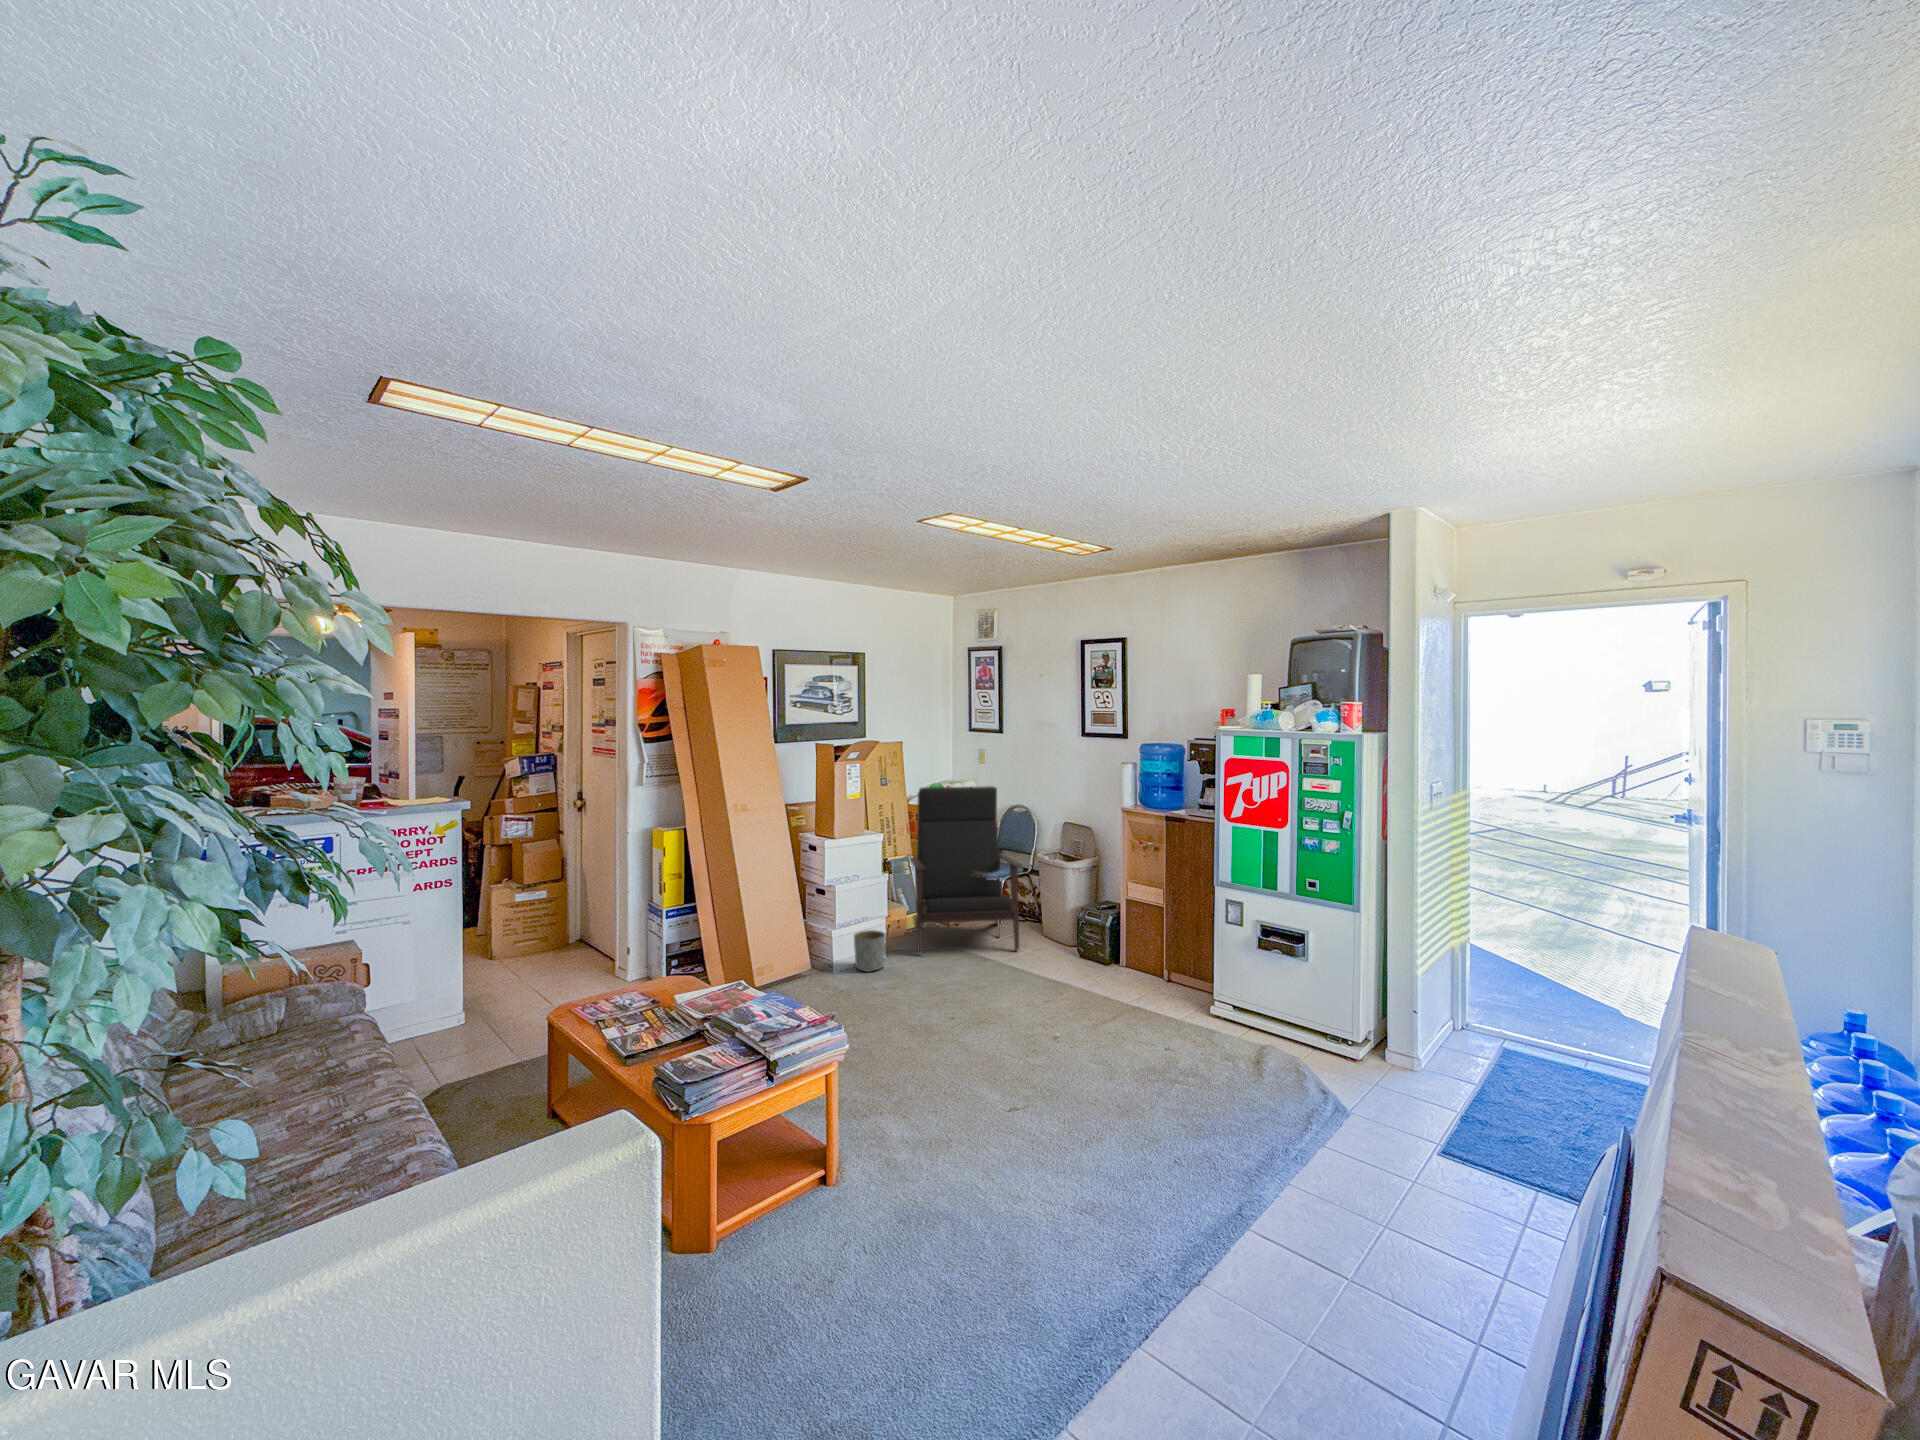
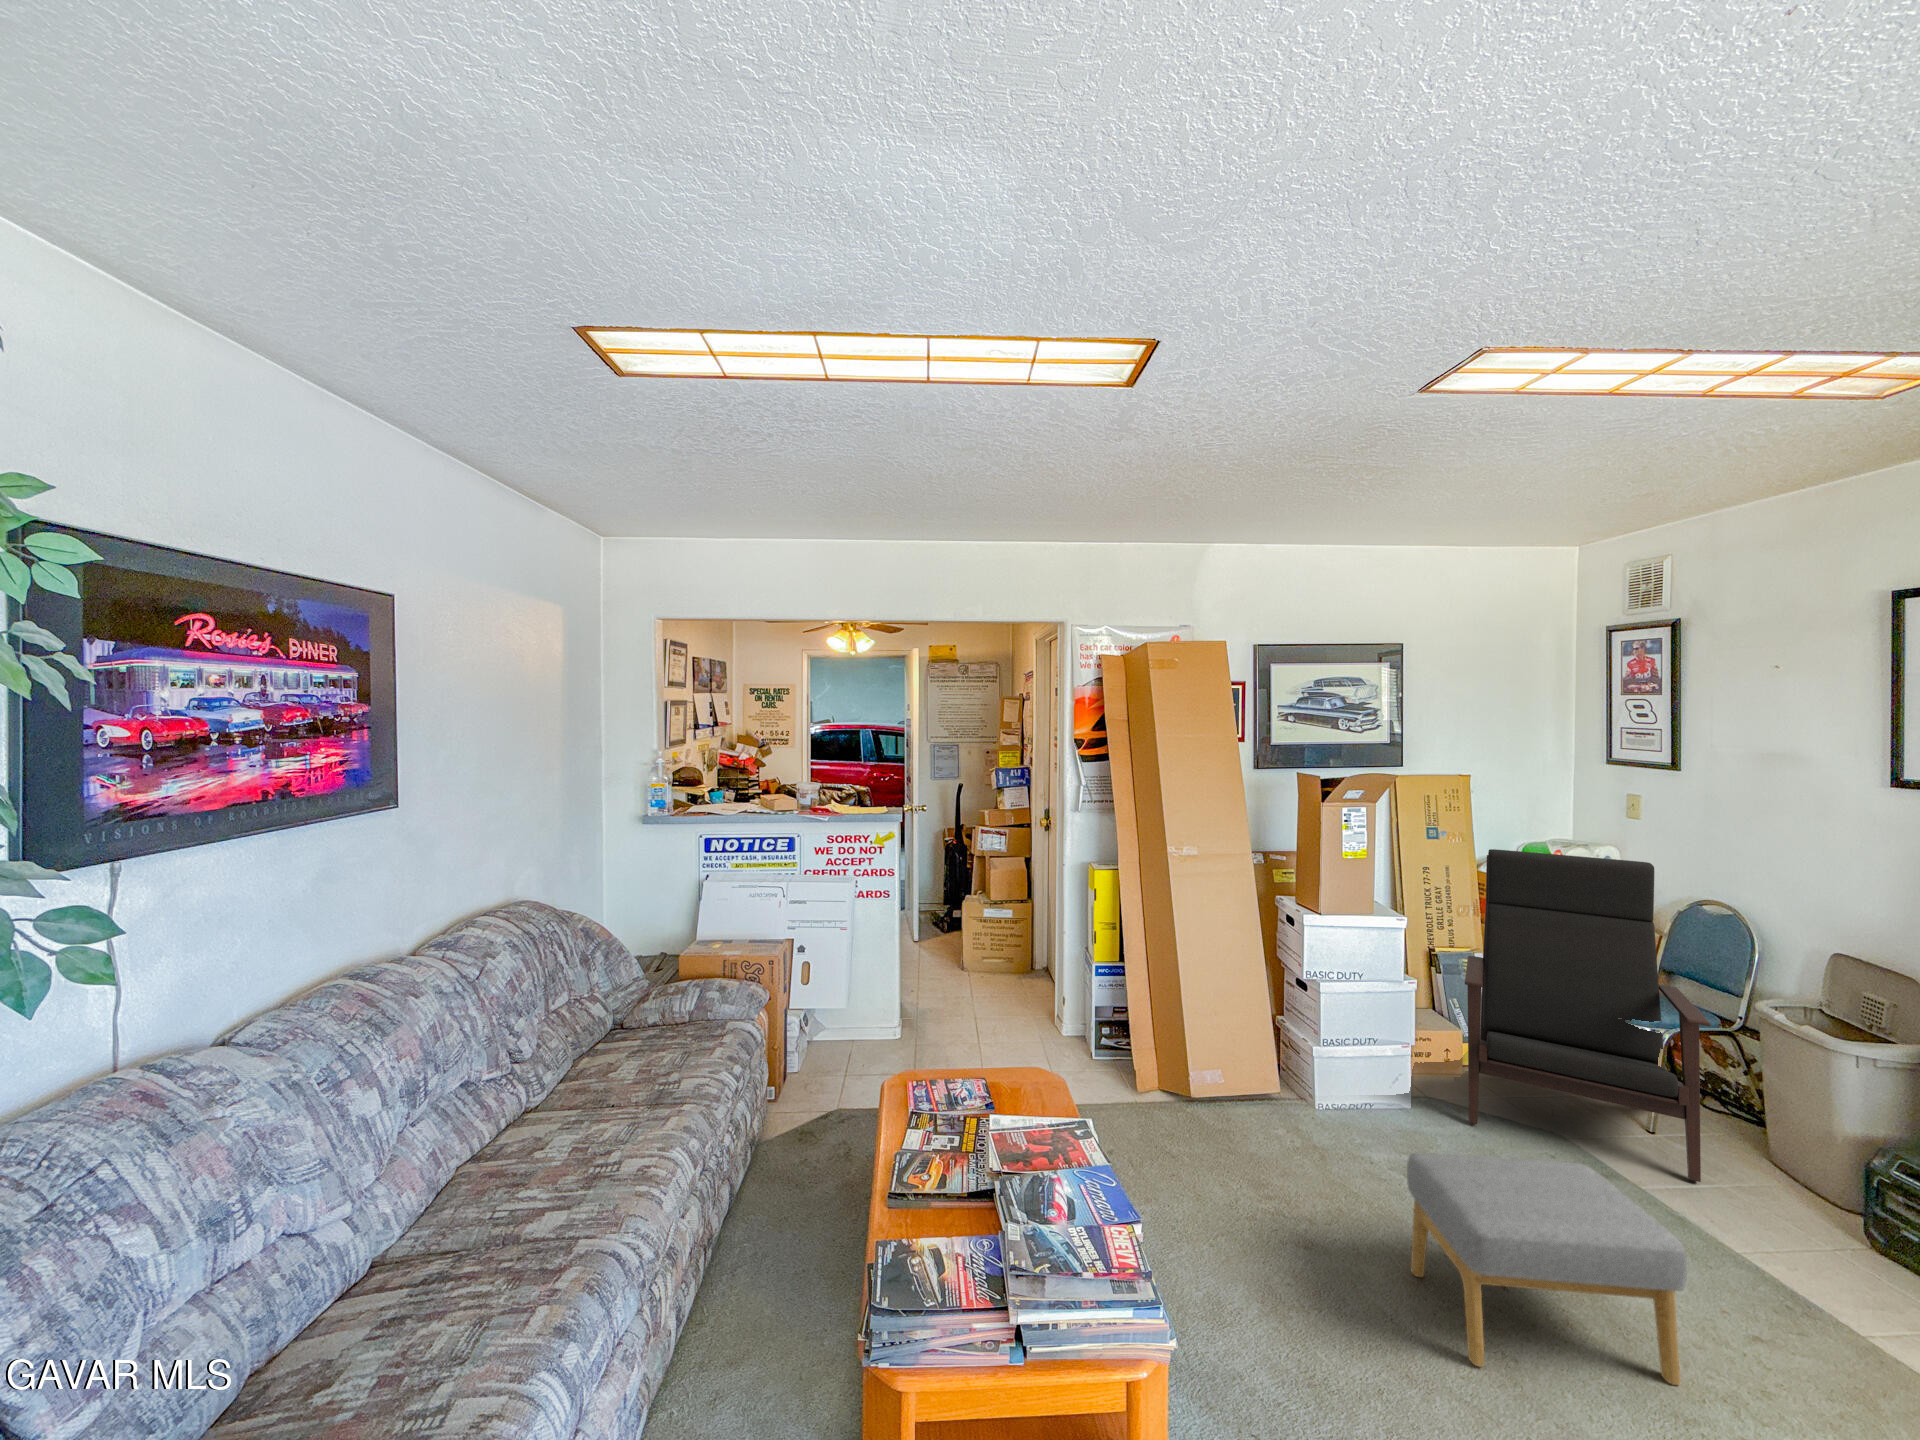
planter: present [854,930,886,972] -> none [1348,1059,1403,1130]
footstool: none [908,941,1024,1046] -> present [1407,1153,1687,1385]

